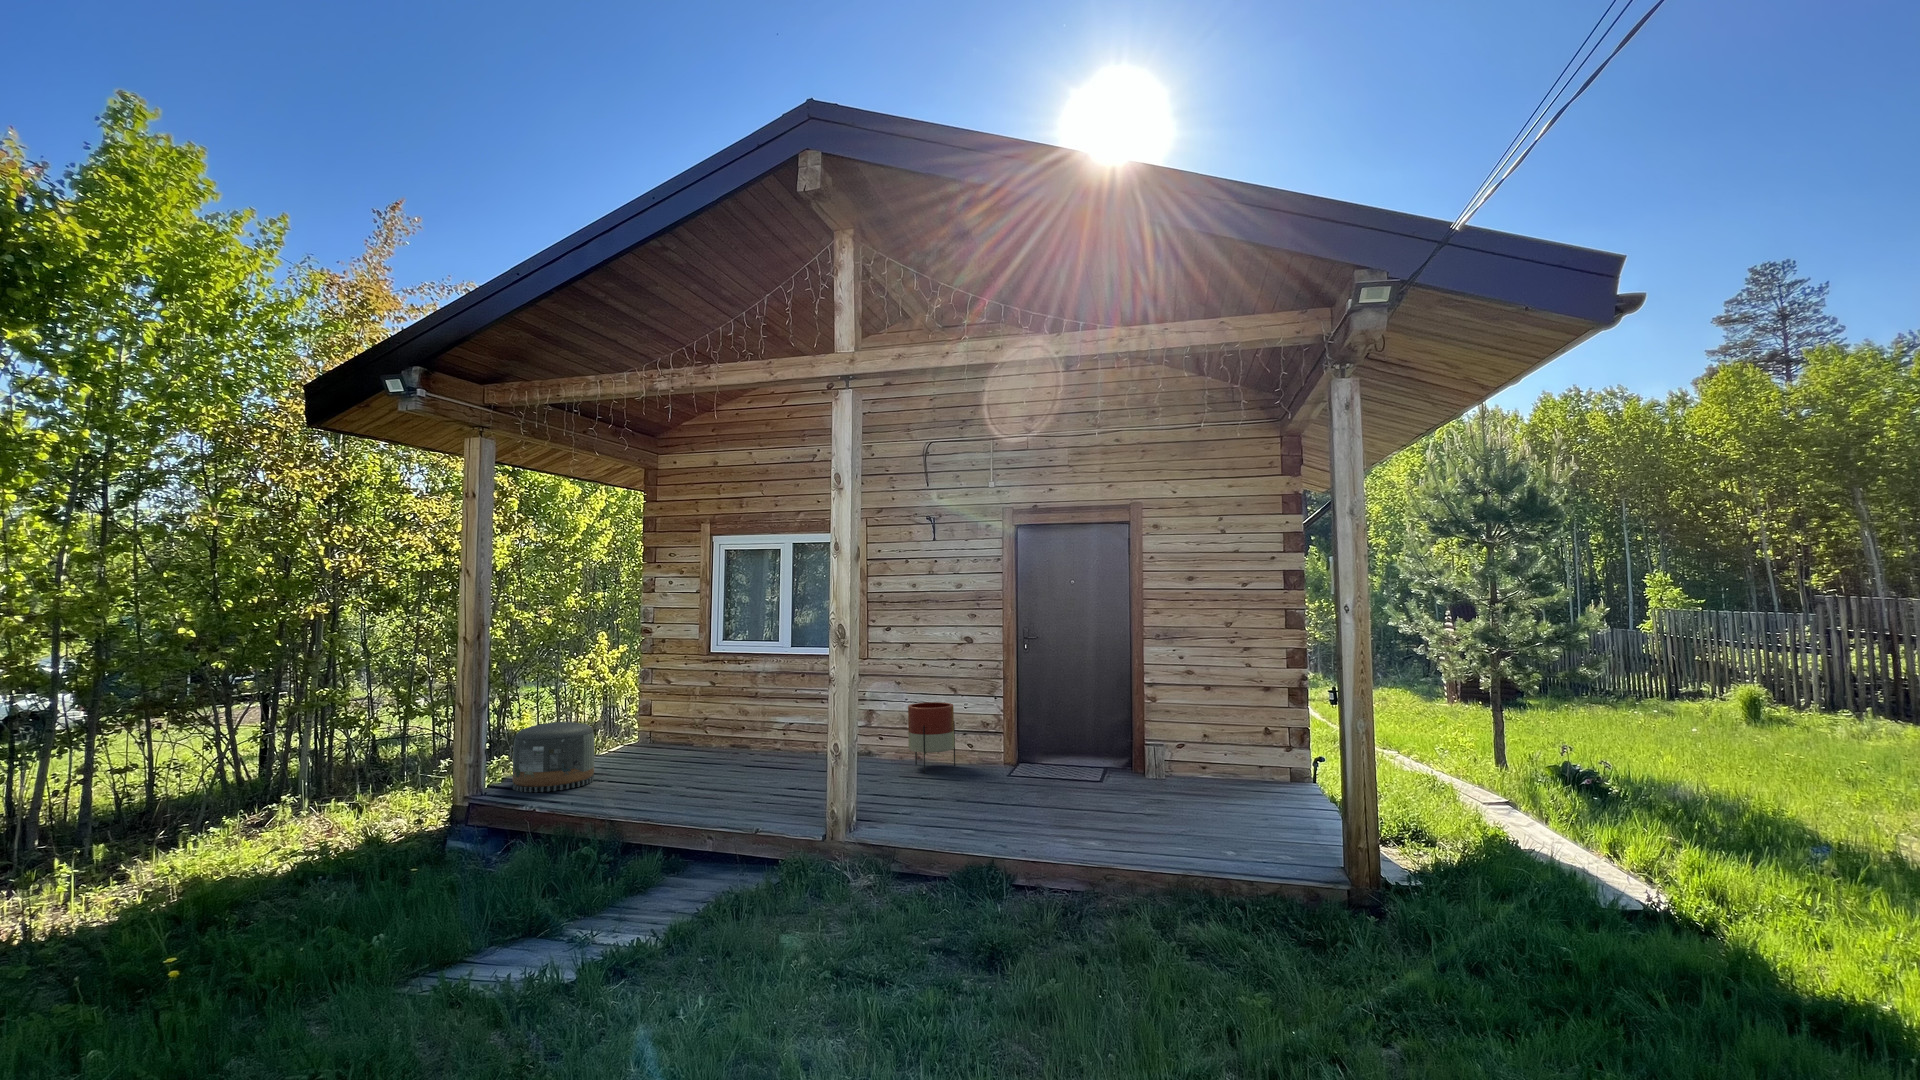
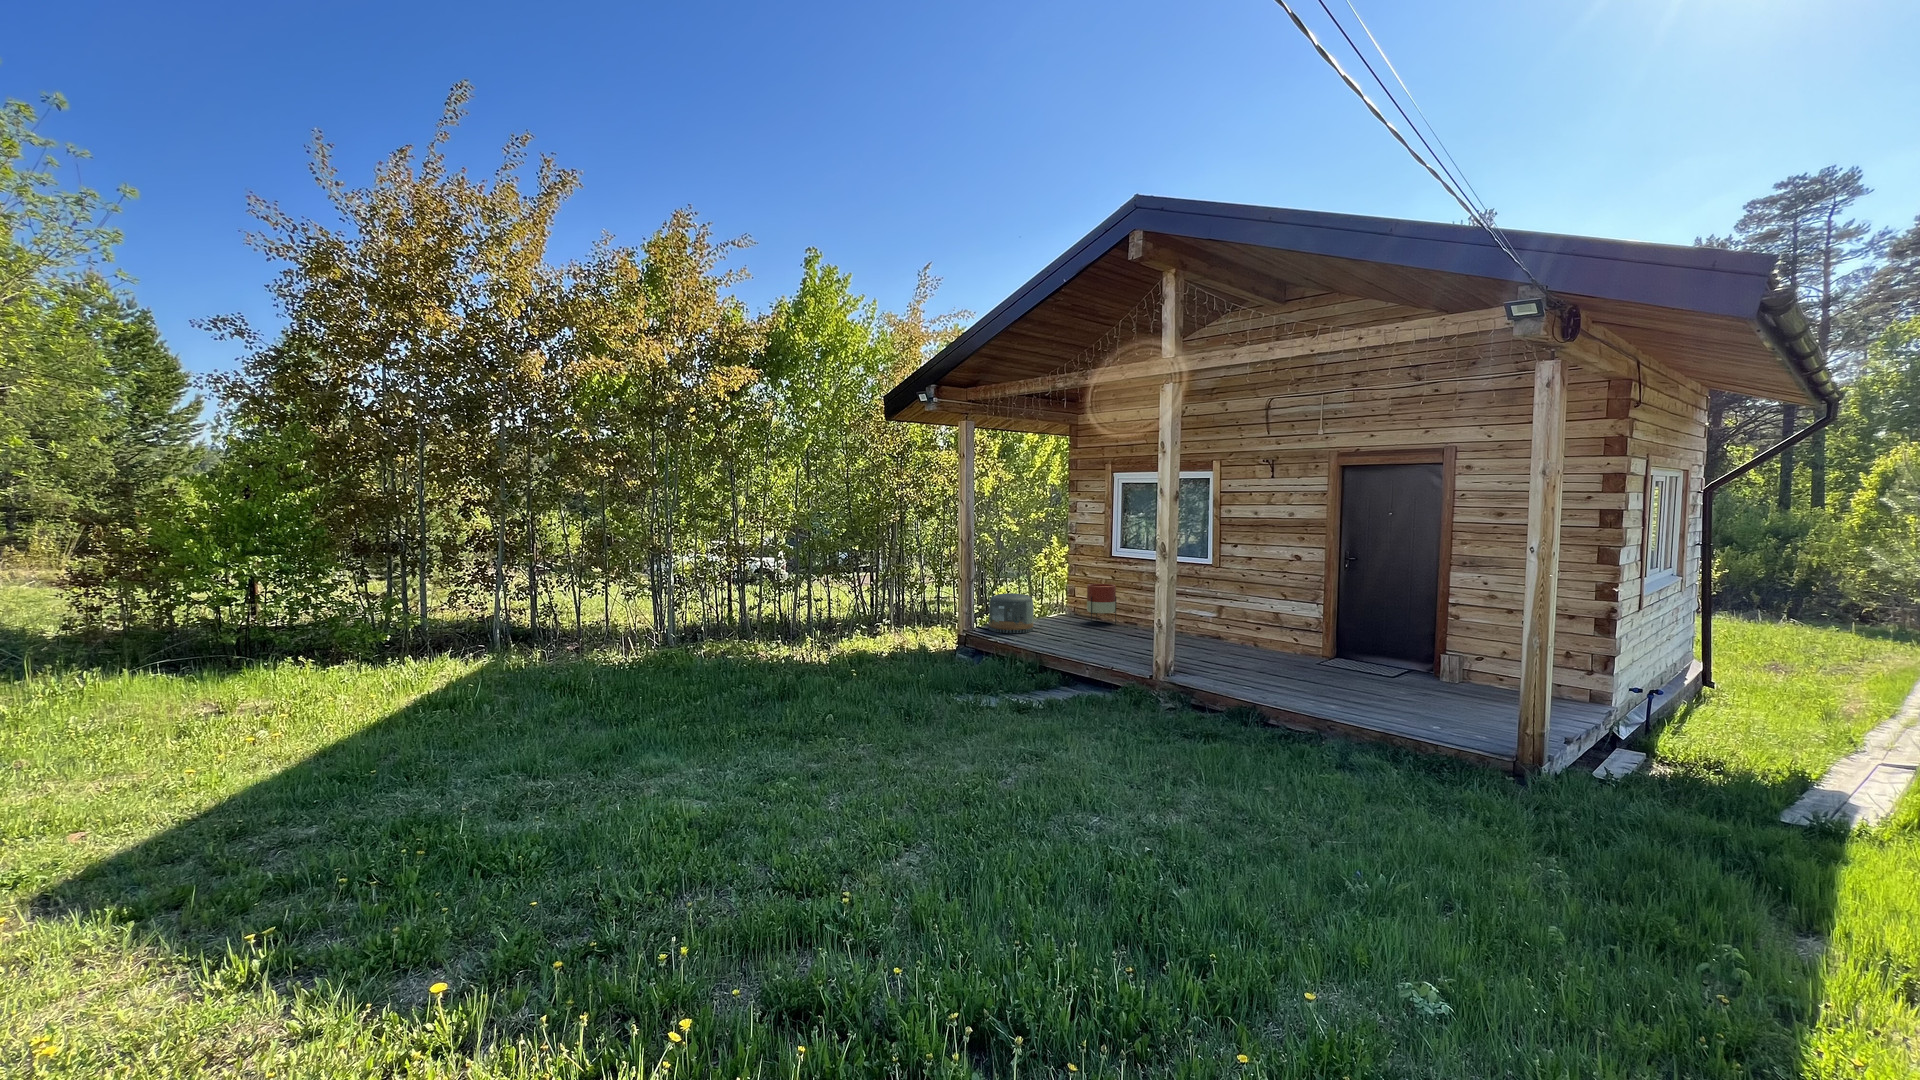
planter: present [908,702,955,773] -> present [1087,584,1116,624]

